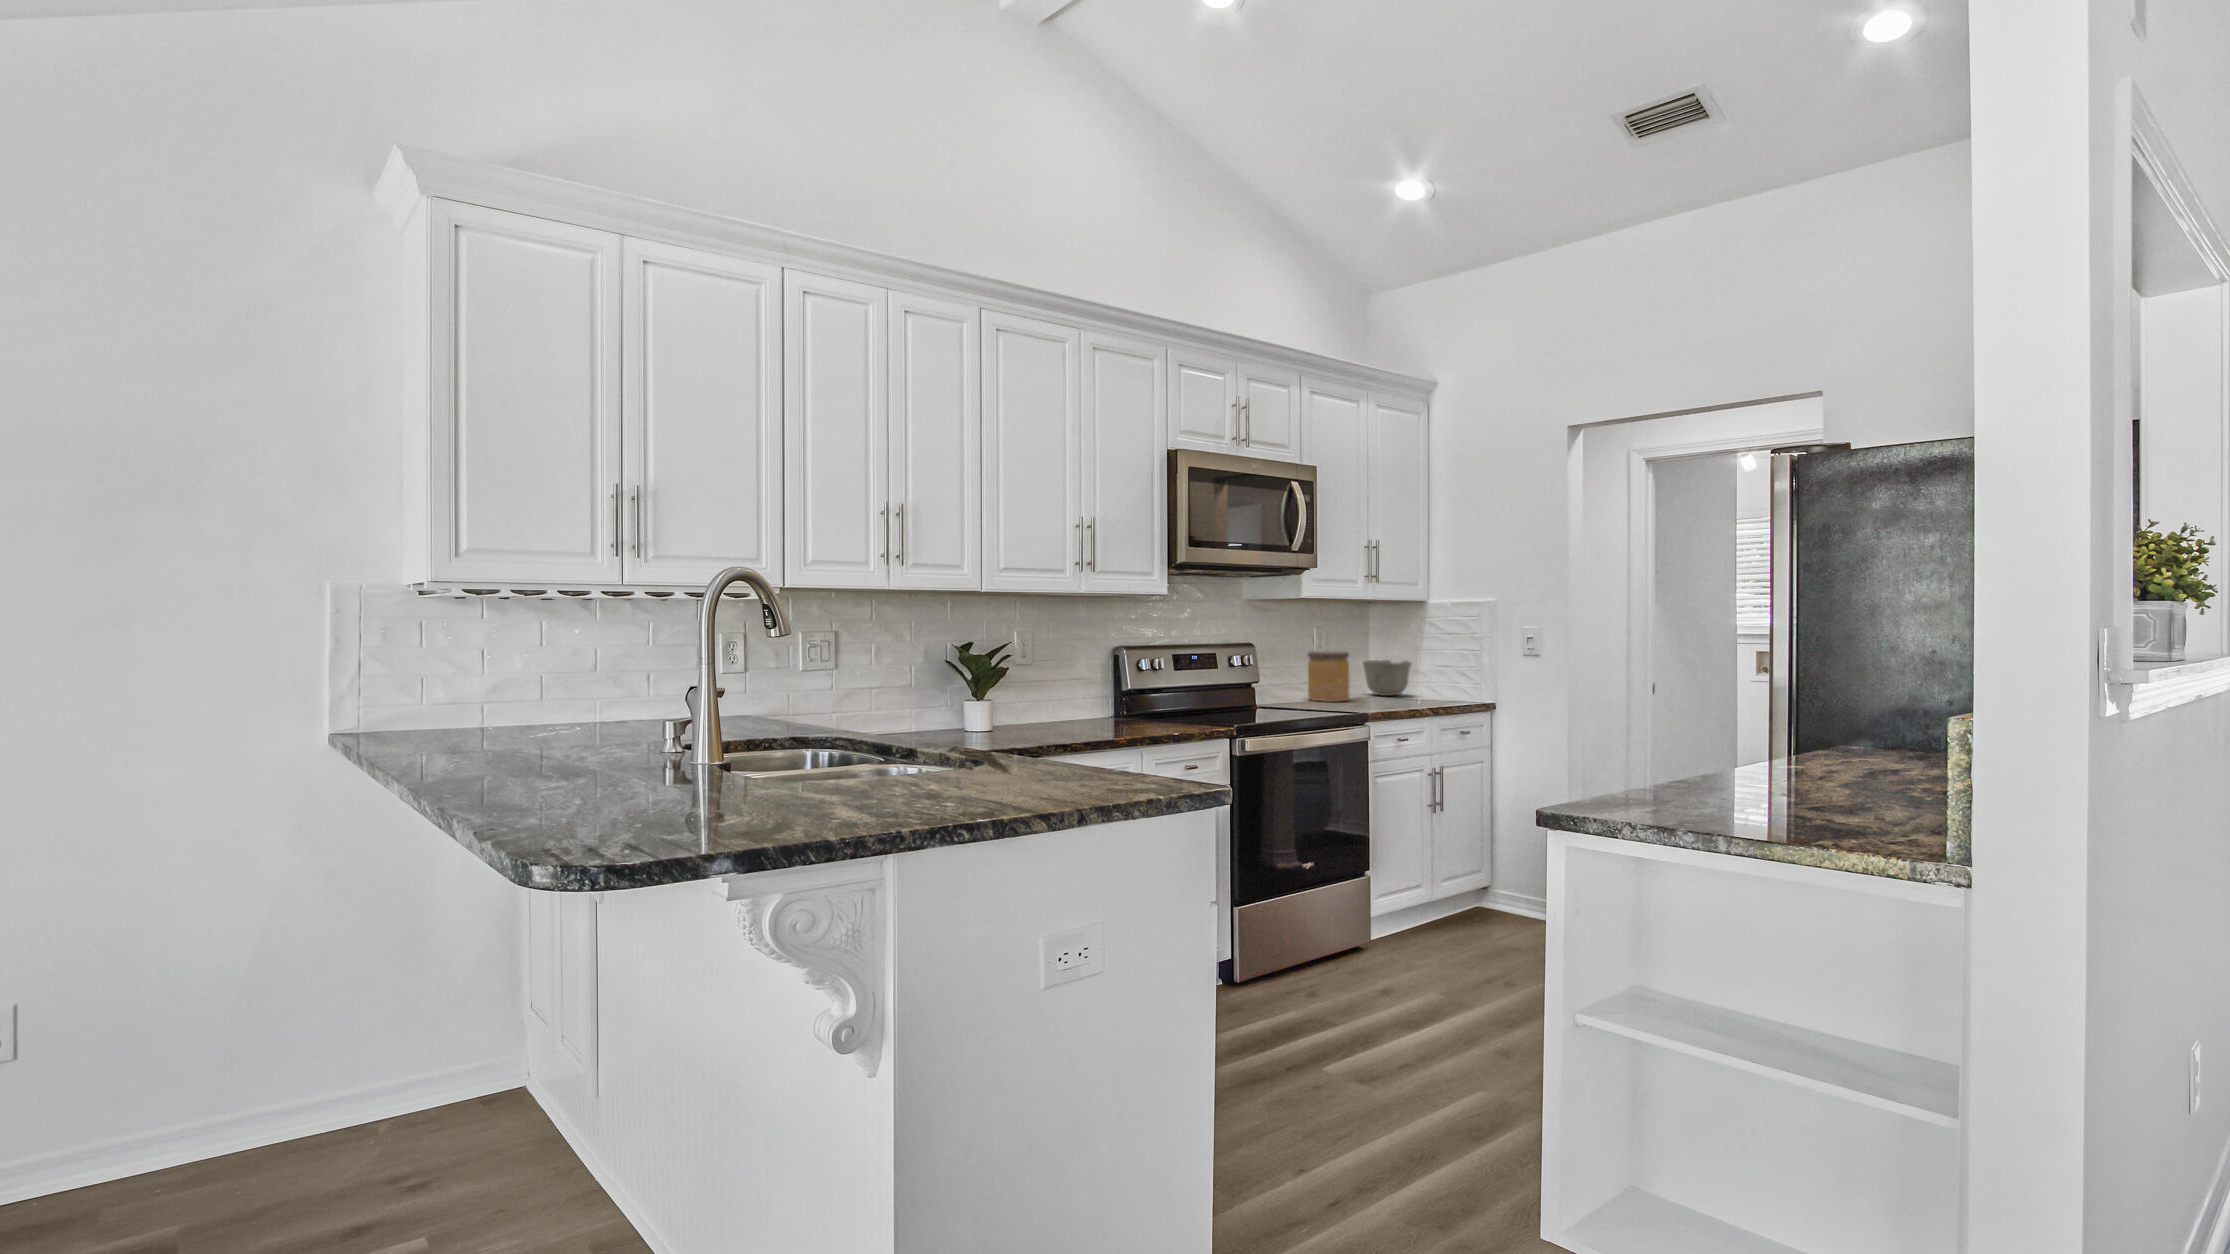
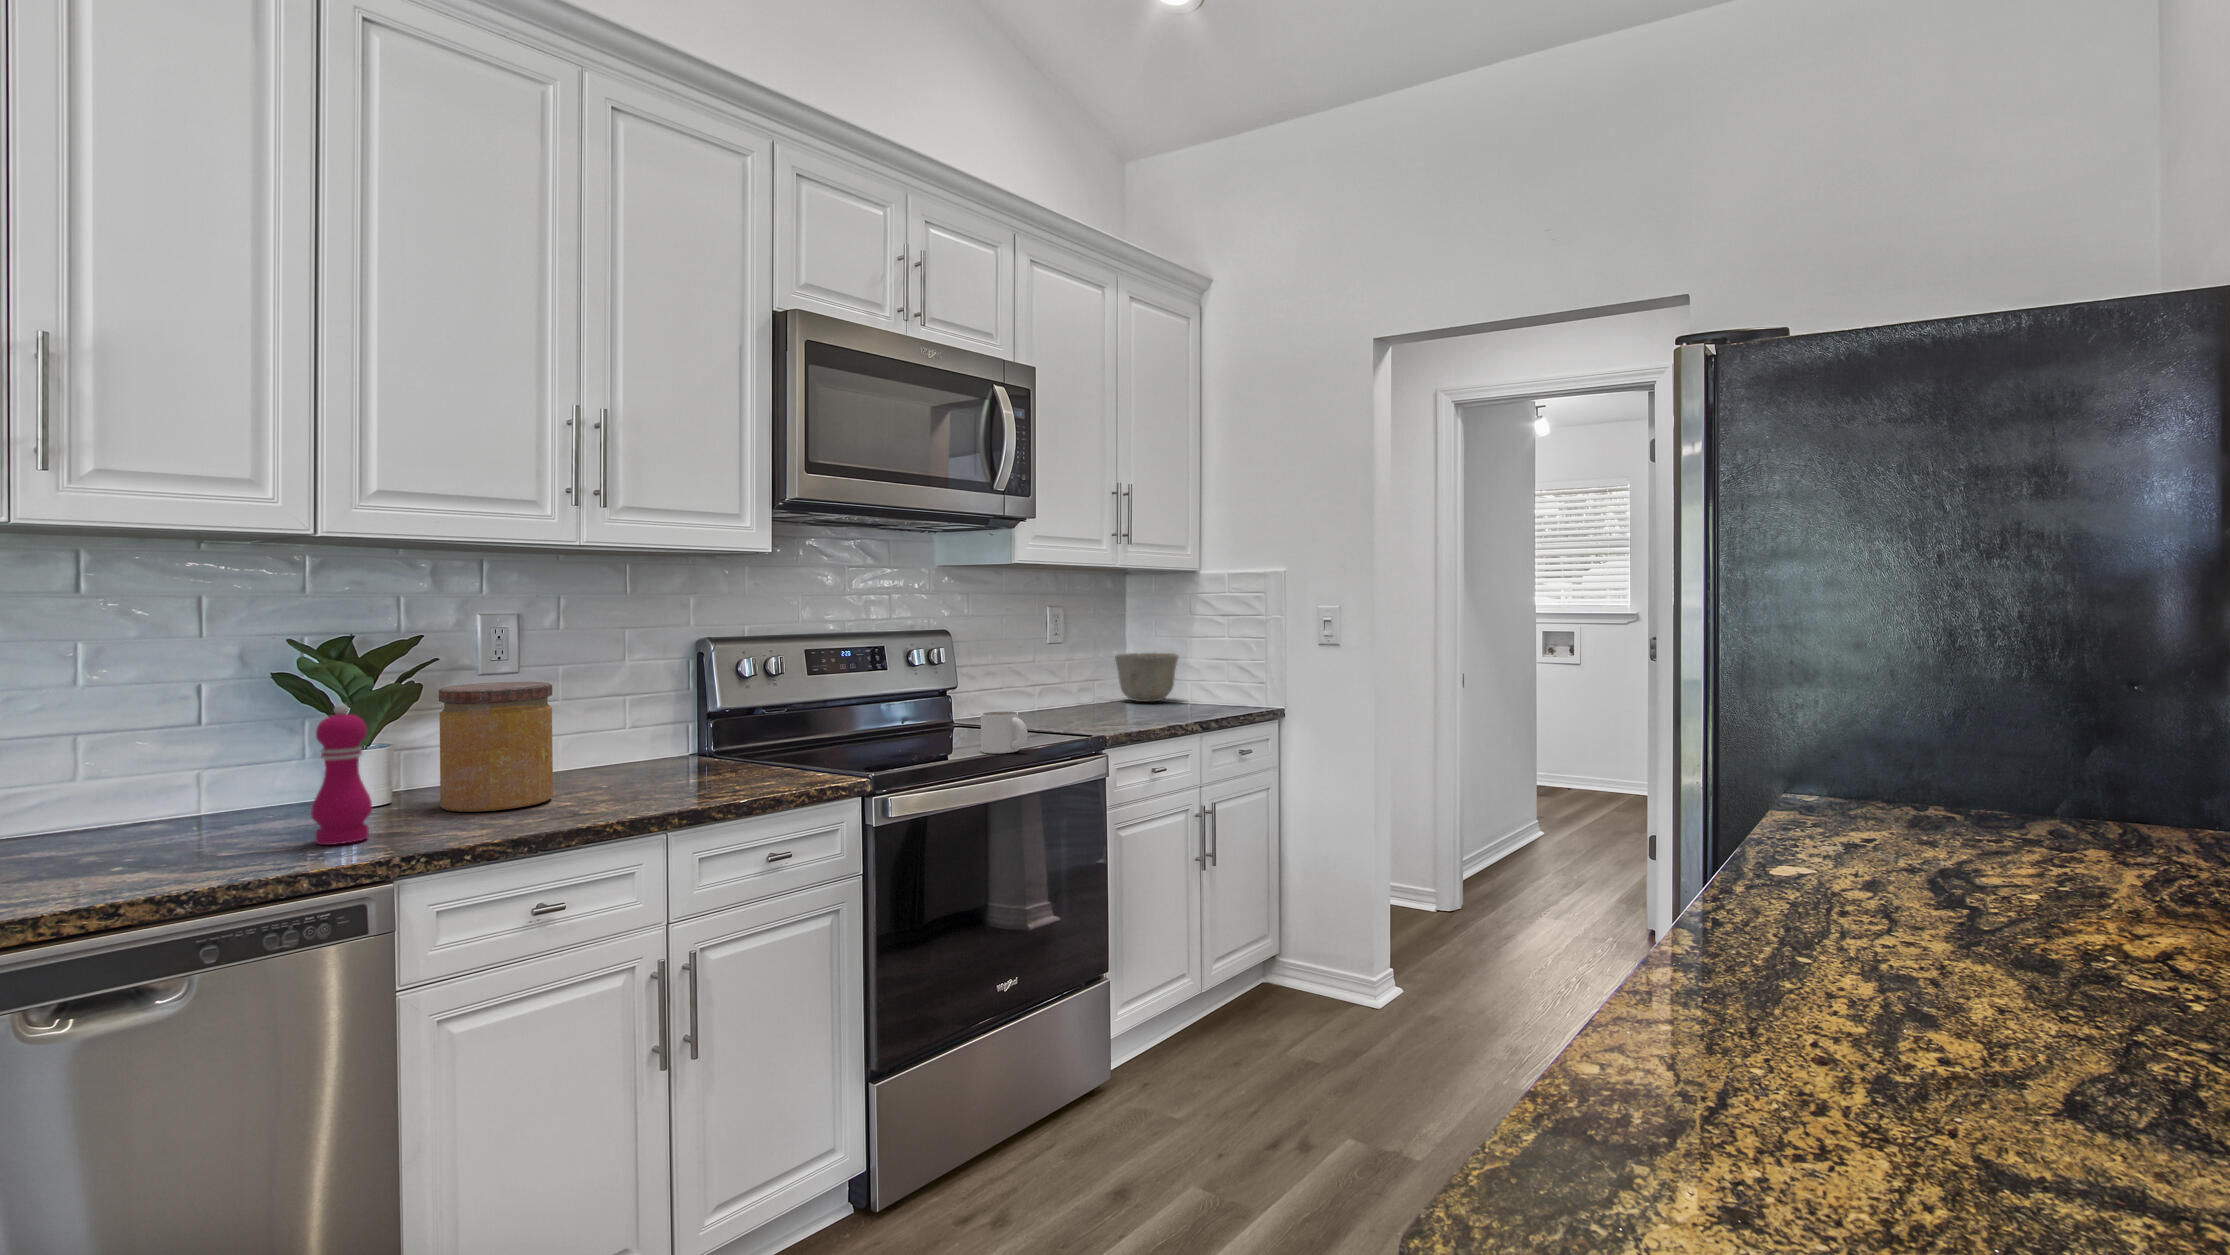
jar: present [1308,651,1349,702] -> present [439,682,553,812]
pepper mill: none [991,673,1015,741] -> present [311,704,372,845]
mug: none [1289,694,1320,720] -> present [981,711,1028,753]

